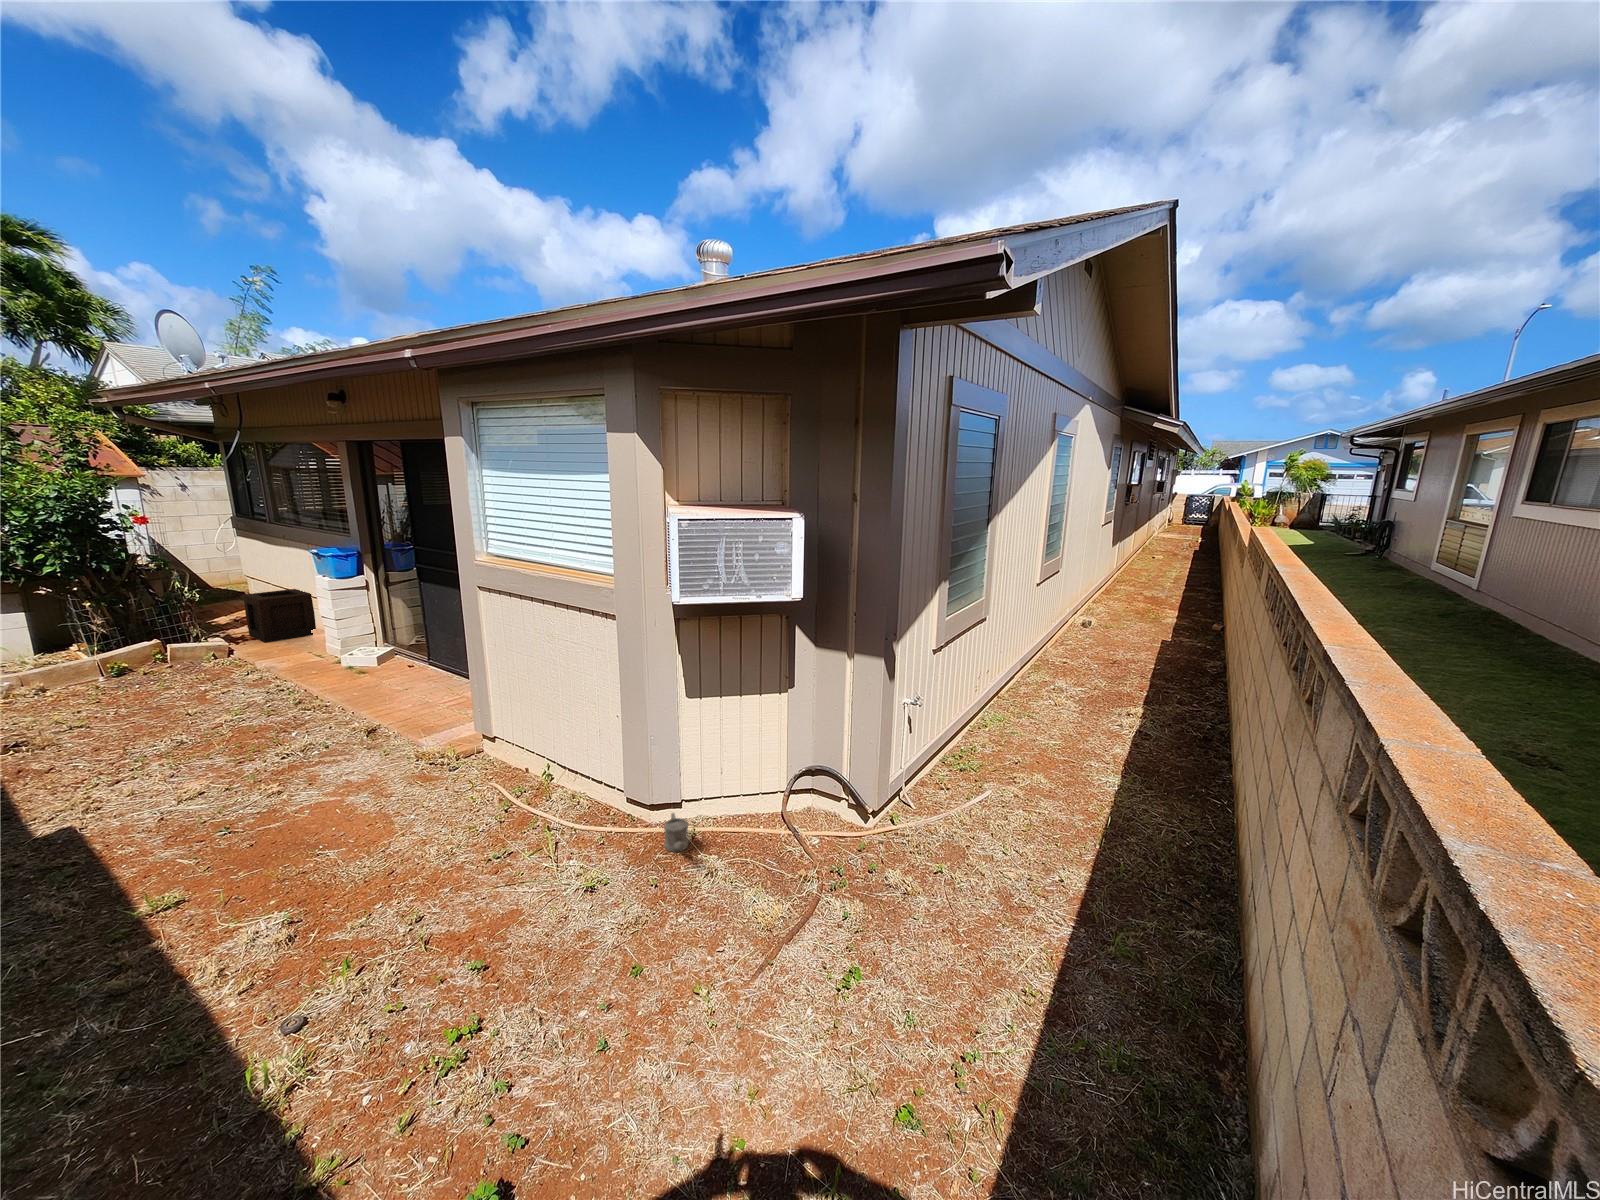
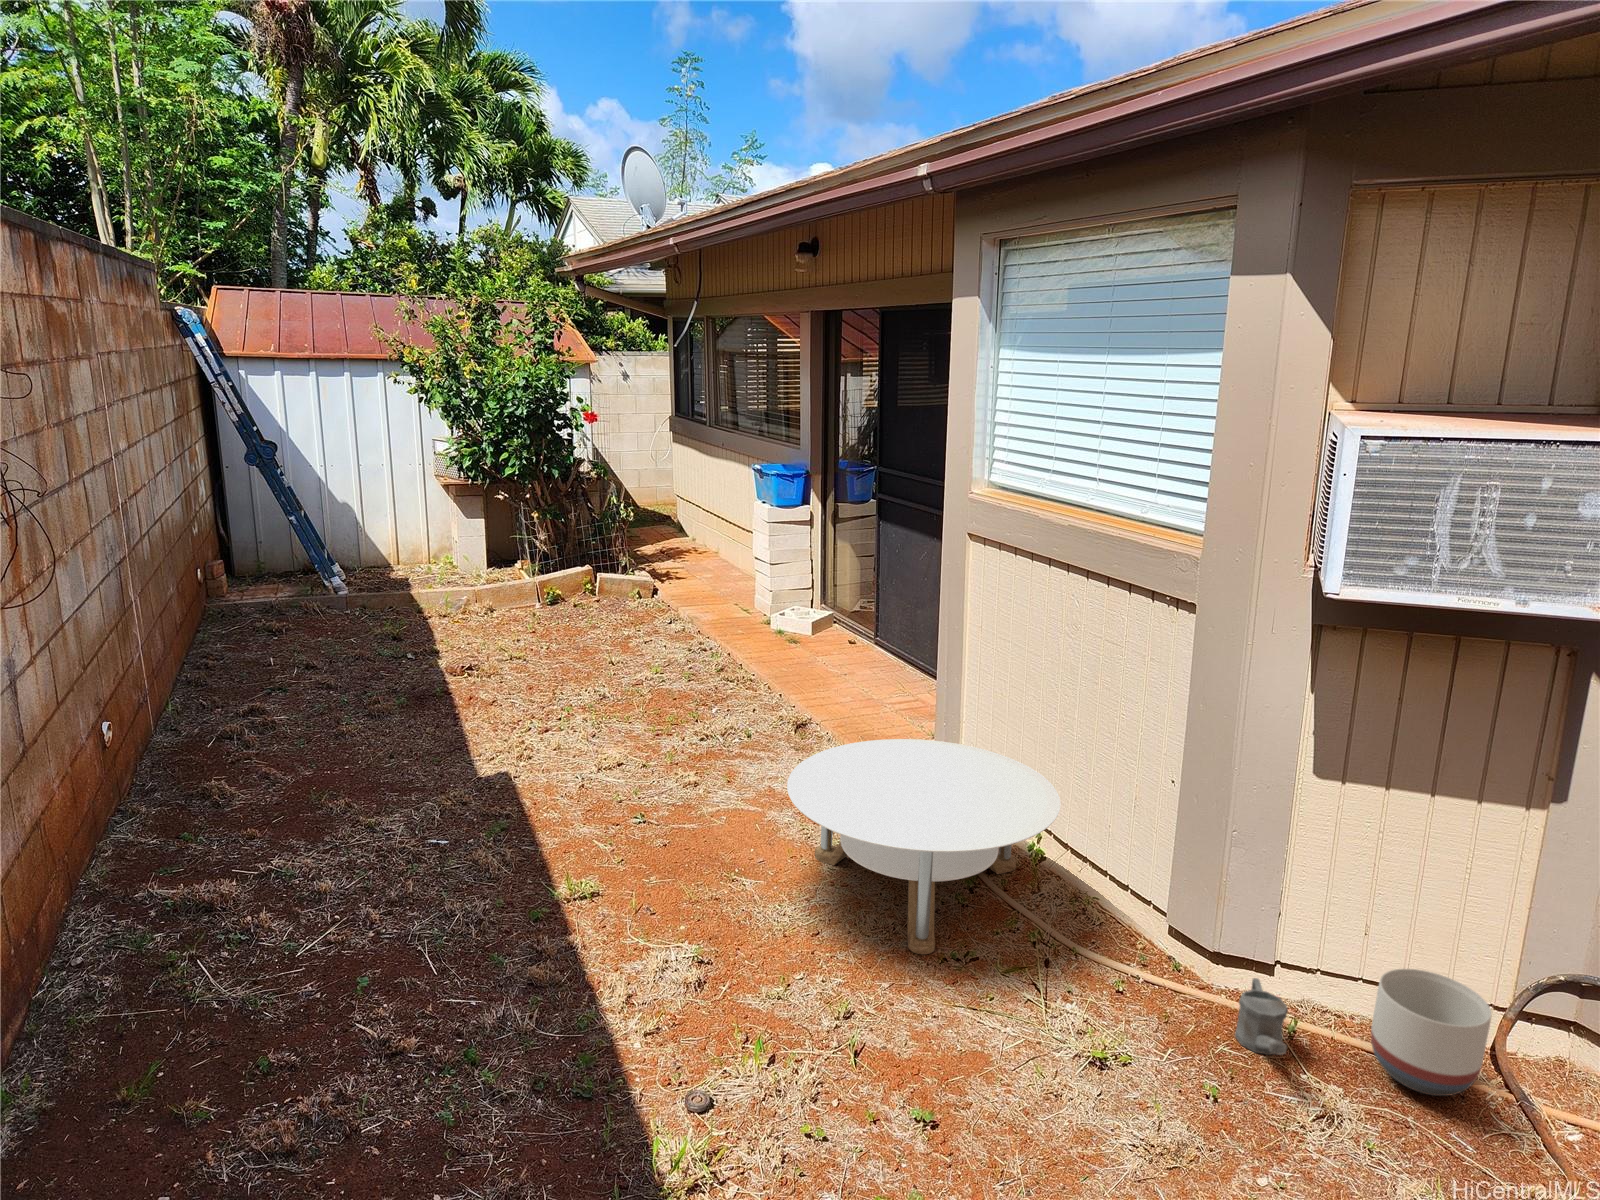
wooden crate: present [243,589,316,643] -> none [671,517,740,582]
round table: none [355,722,557,862] -> present [787,739,1060,954]
planter: none [728,784,776,844] -> present [1371,969,1492,1096]

